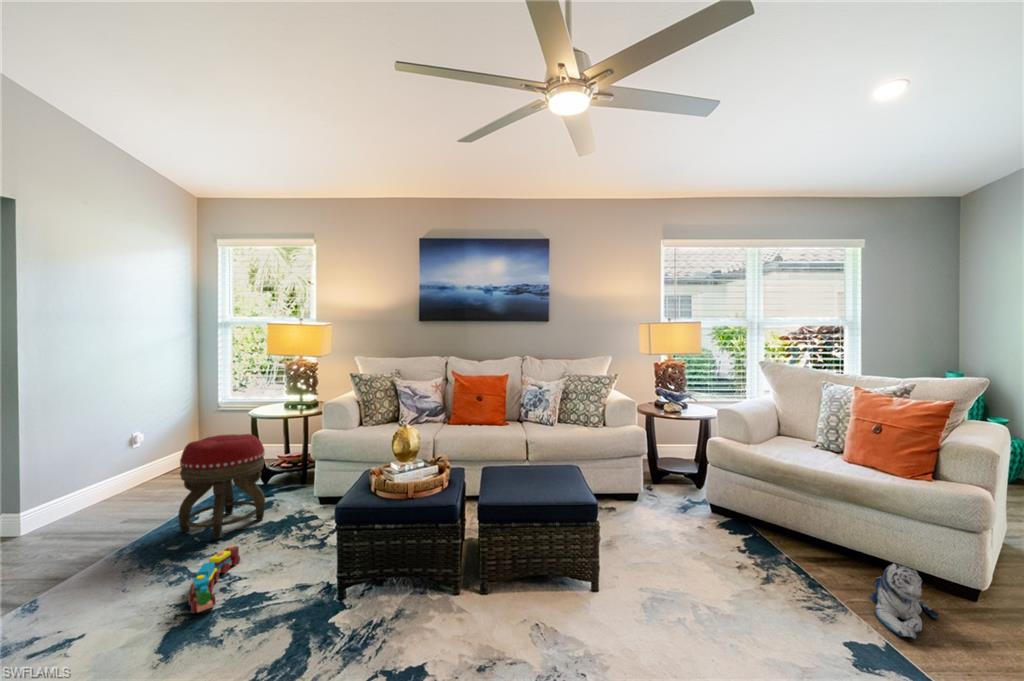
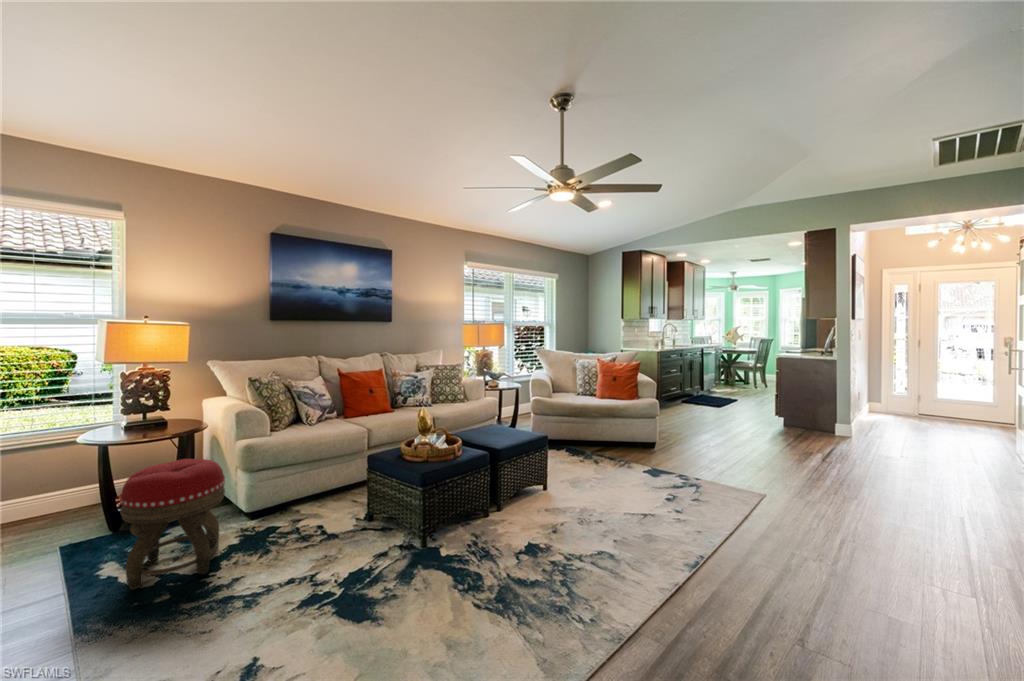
toy train: present [188,545,240,613] -> none [263,556,337,600]
plush toy: present [870,564,939,639] -> none [612,436,635,463]

